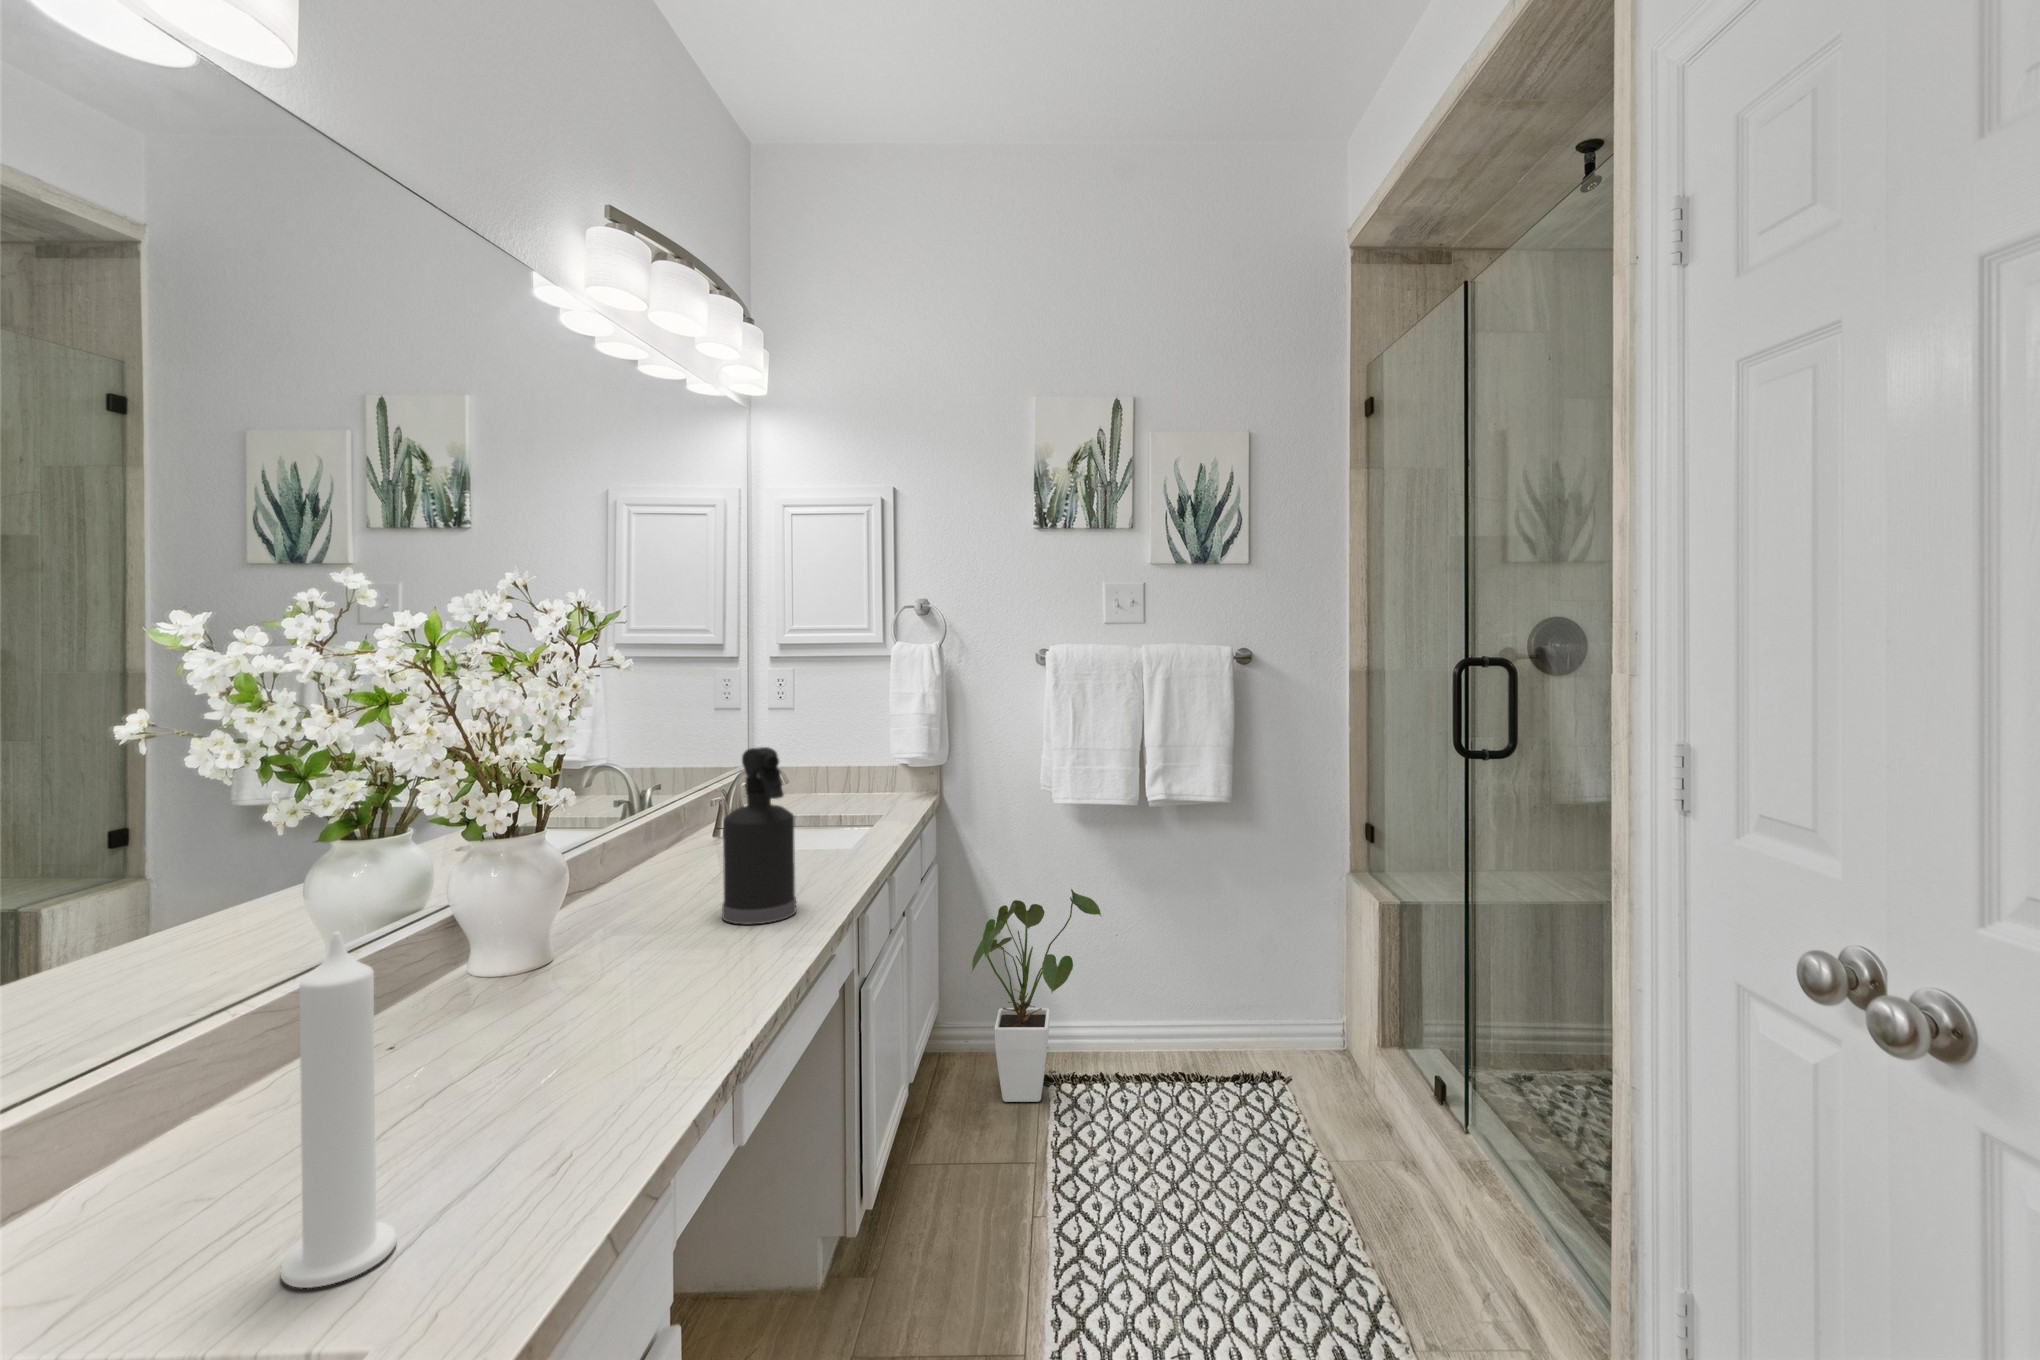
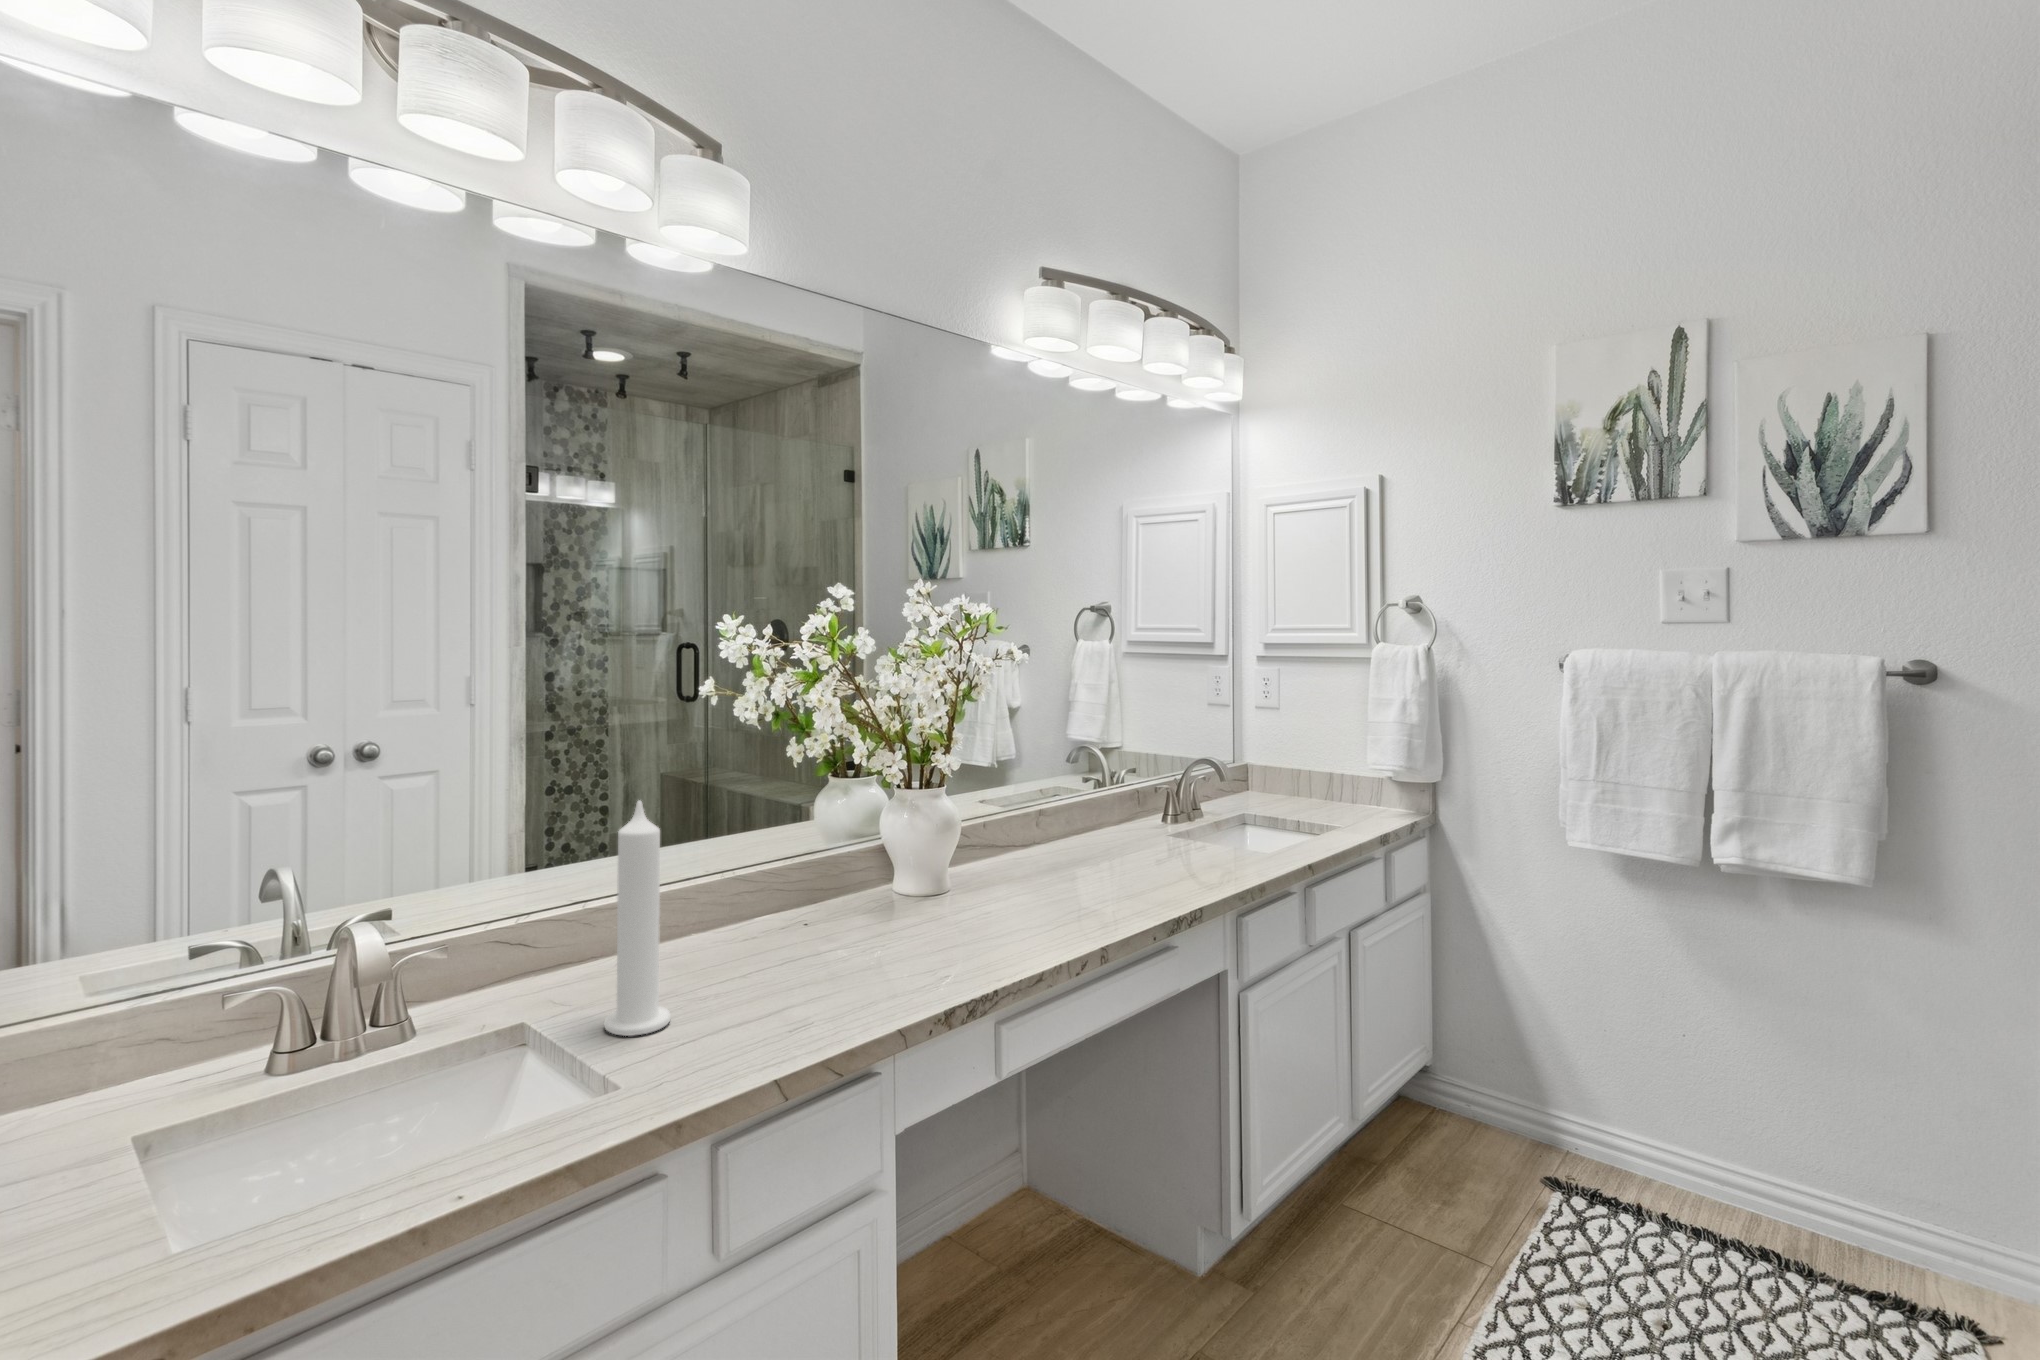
spray bottle: present [722,747,796,924] -> none [1093,730,1160,896]
house plant: present [971,889,1101,1102] -> none [1439,953,1647,1202]

